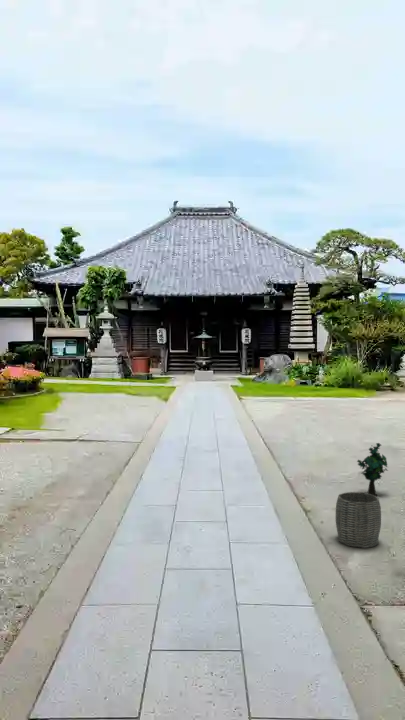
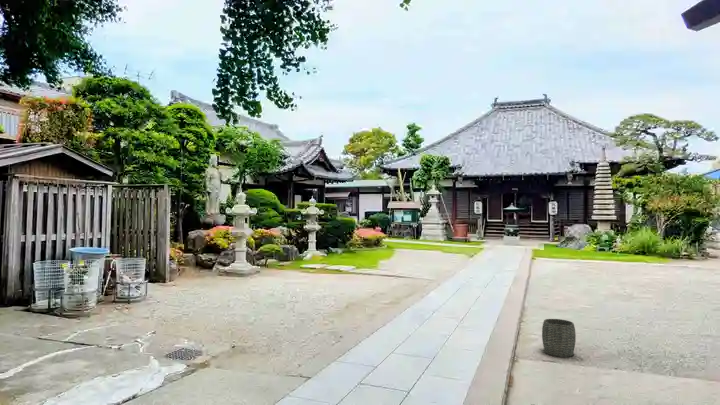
decorative plant: present [357,443,387,496] -> none [582,290,608,331]

